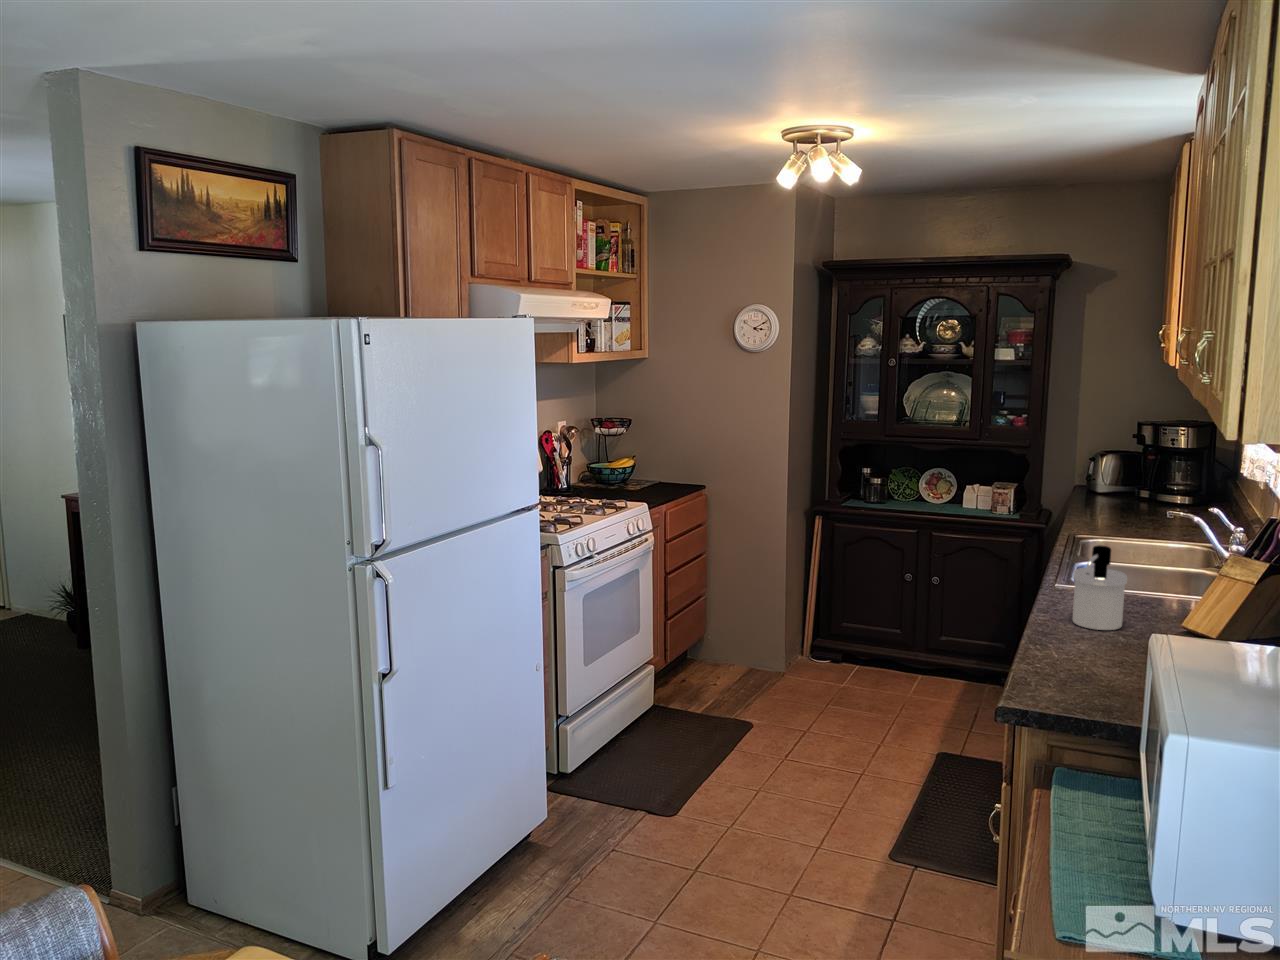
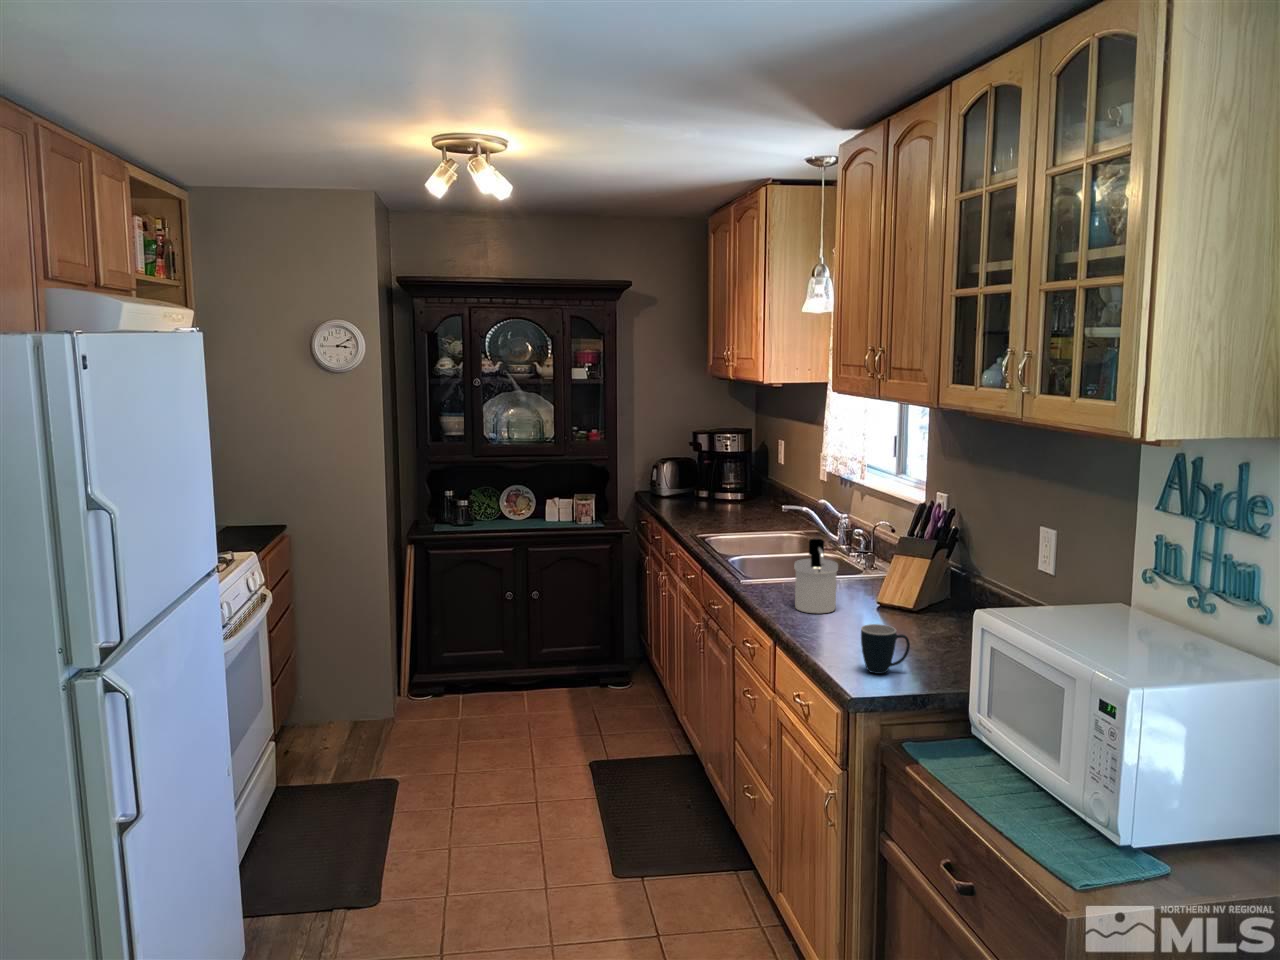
mug: none [1050,640,1107,695] -> present [861,624,910,674]

